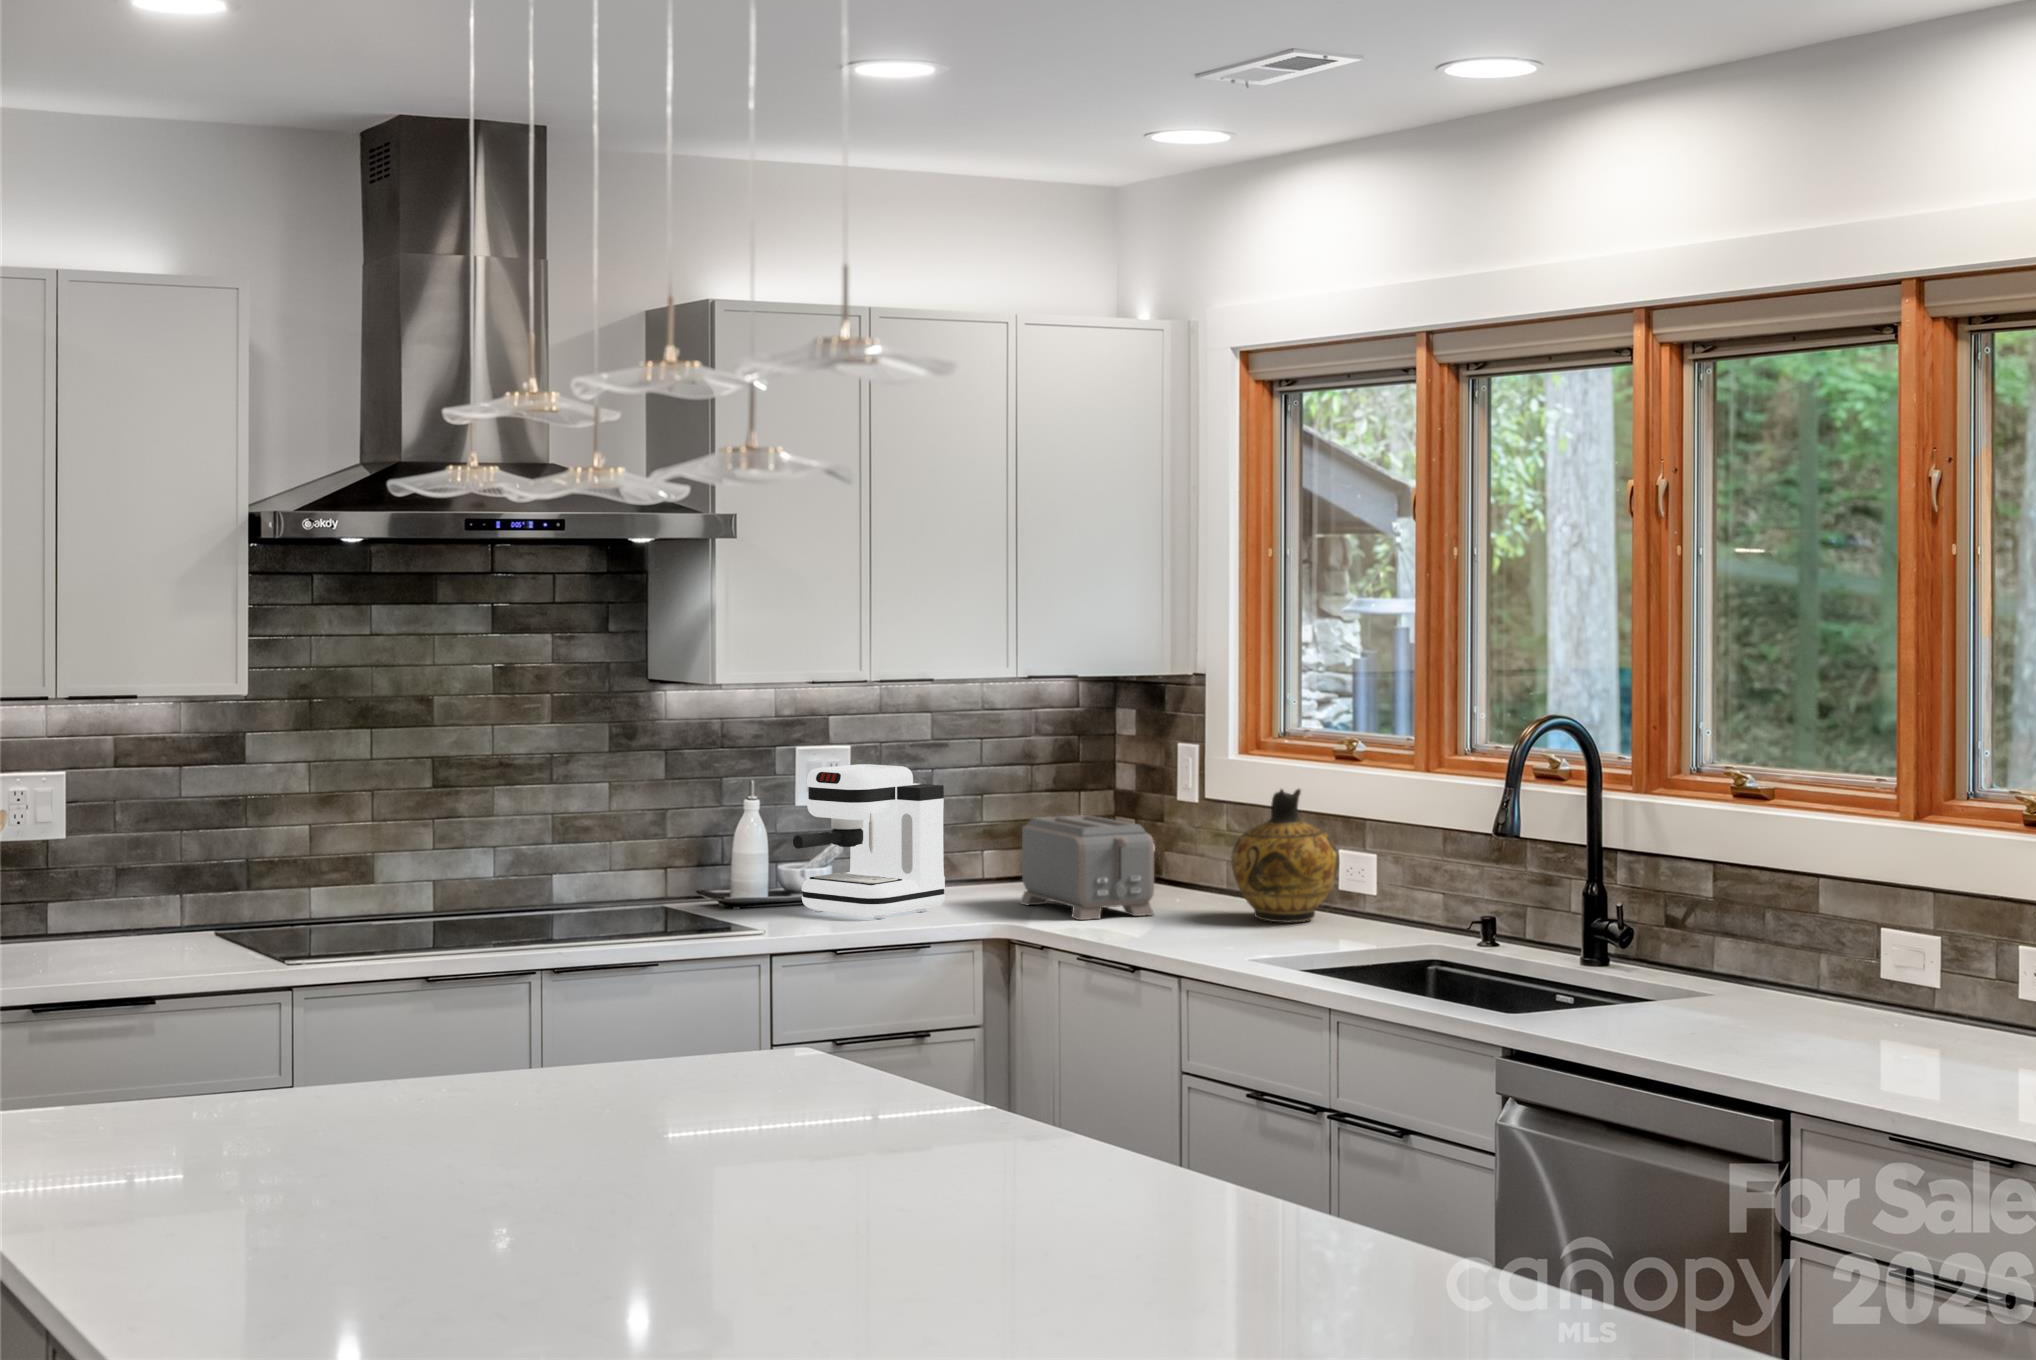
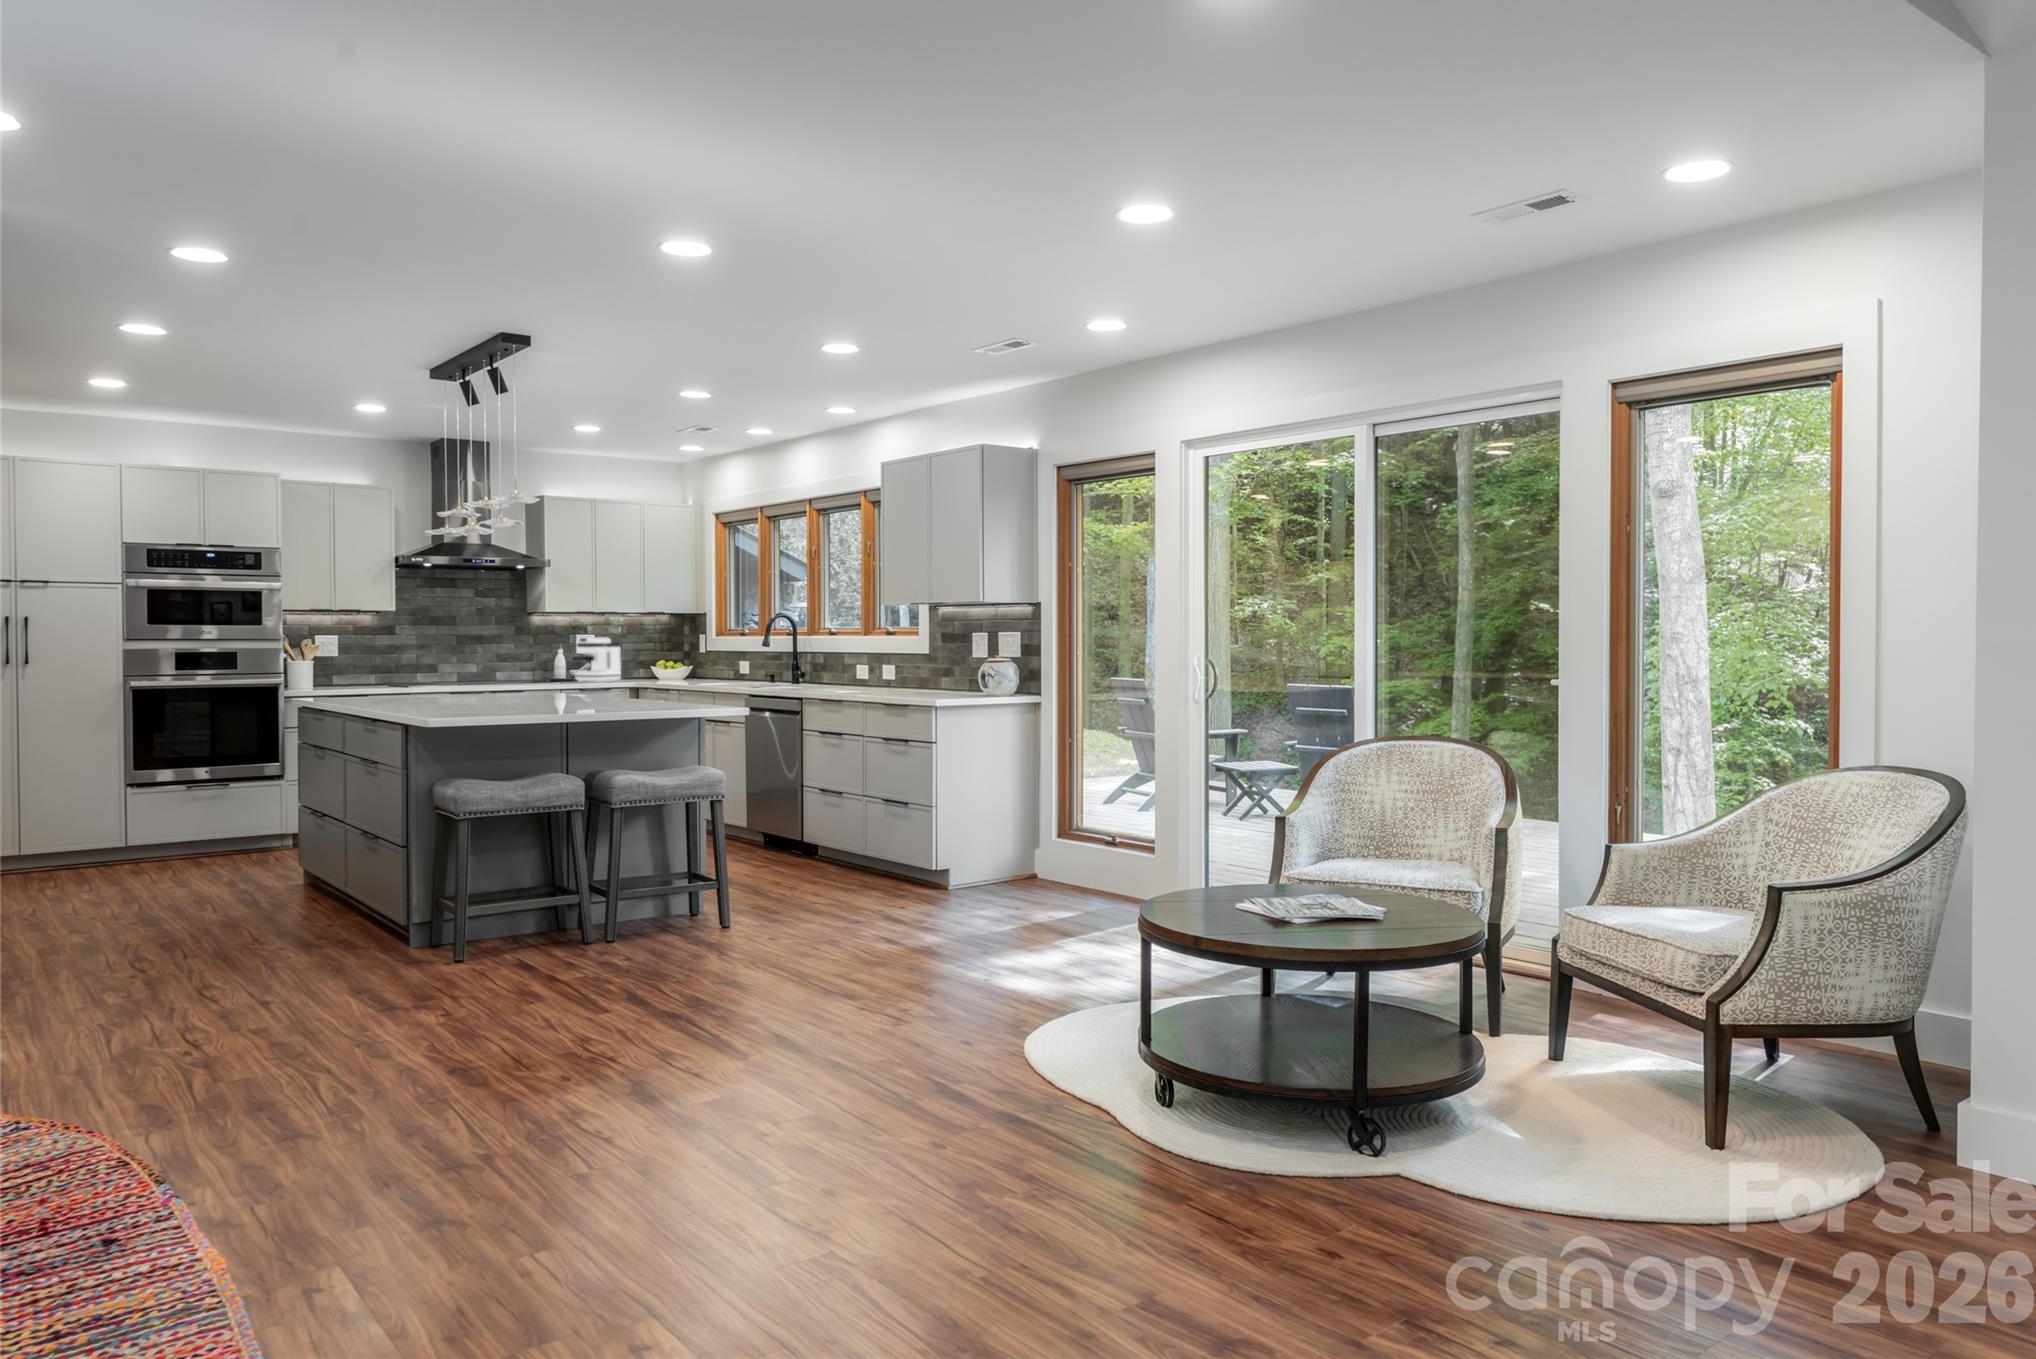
ceramic jug: present [1231,789,1339,922] -> none [709,642,742,681]
toaster: present [1020,815,1154,920] -> none [646,654,686,682]

